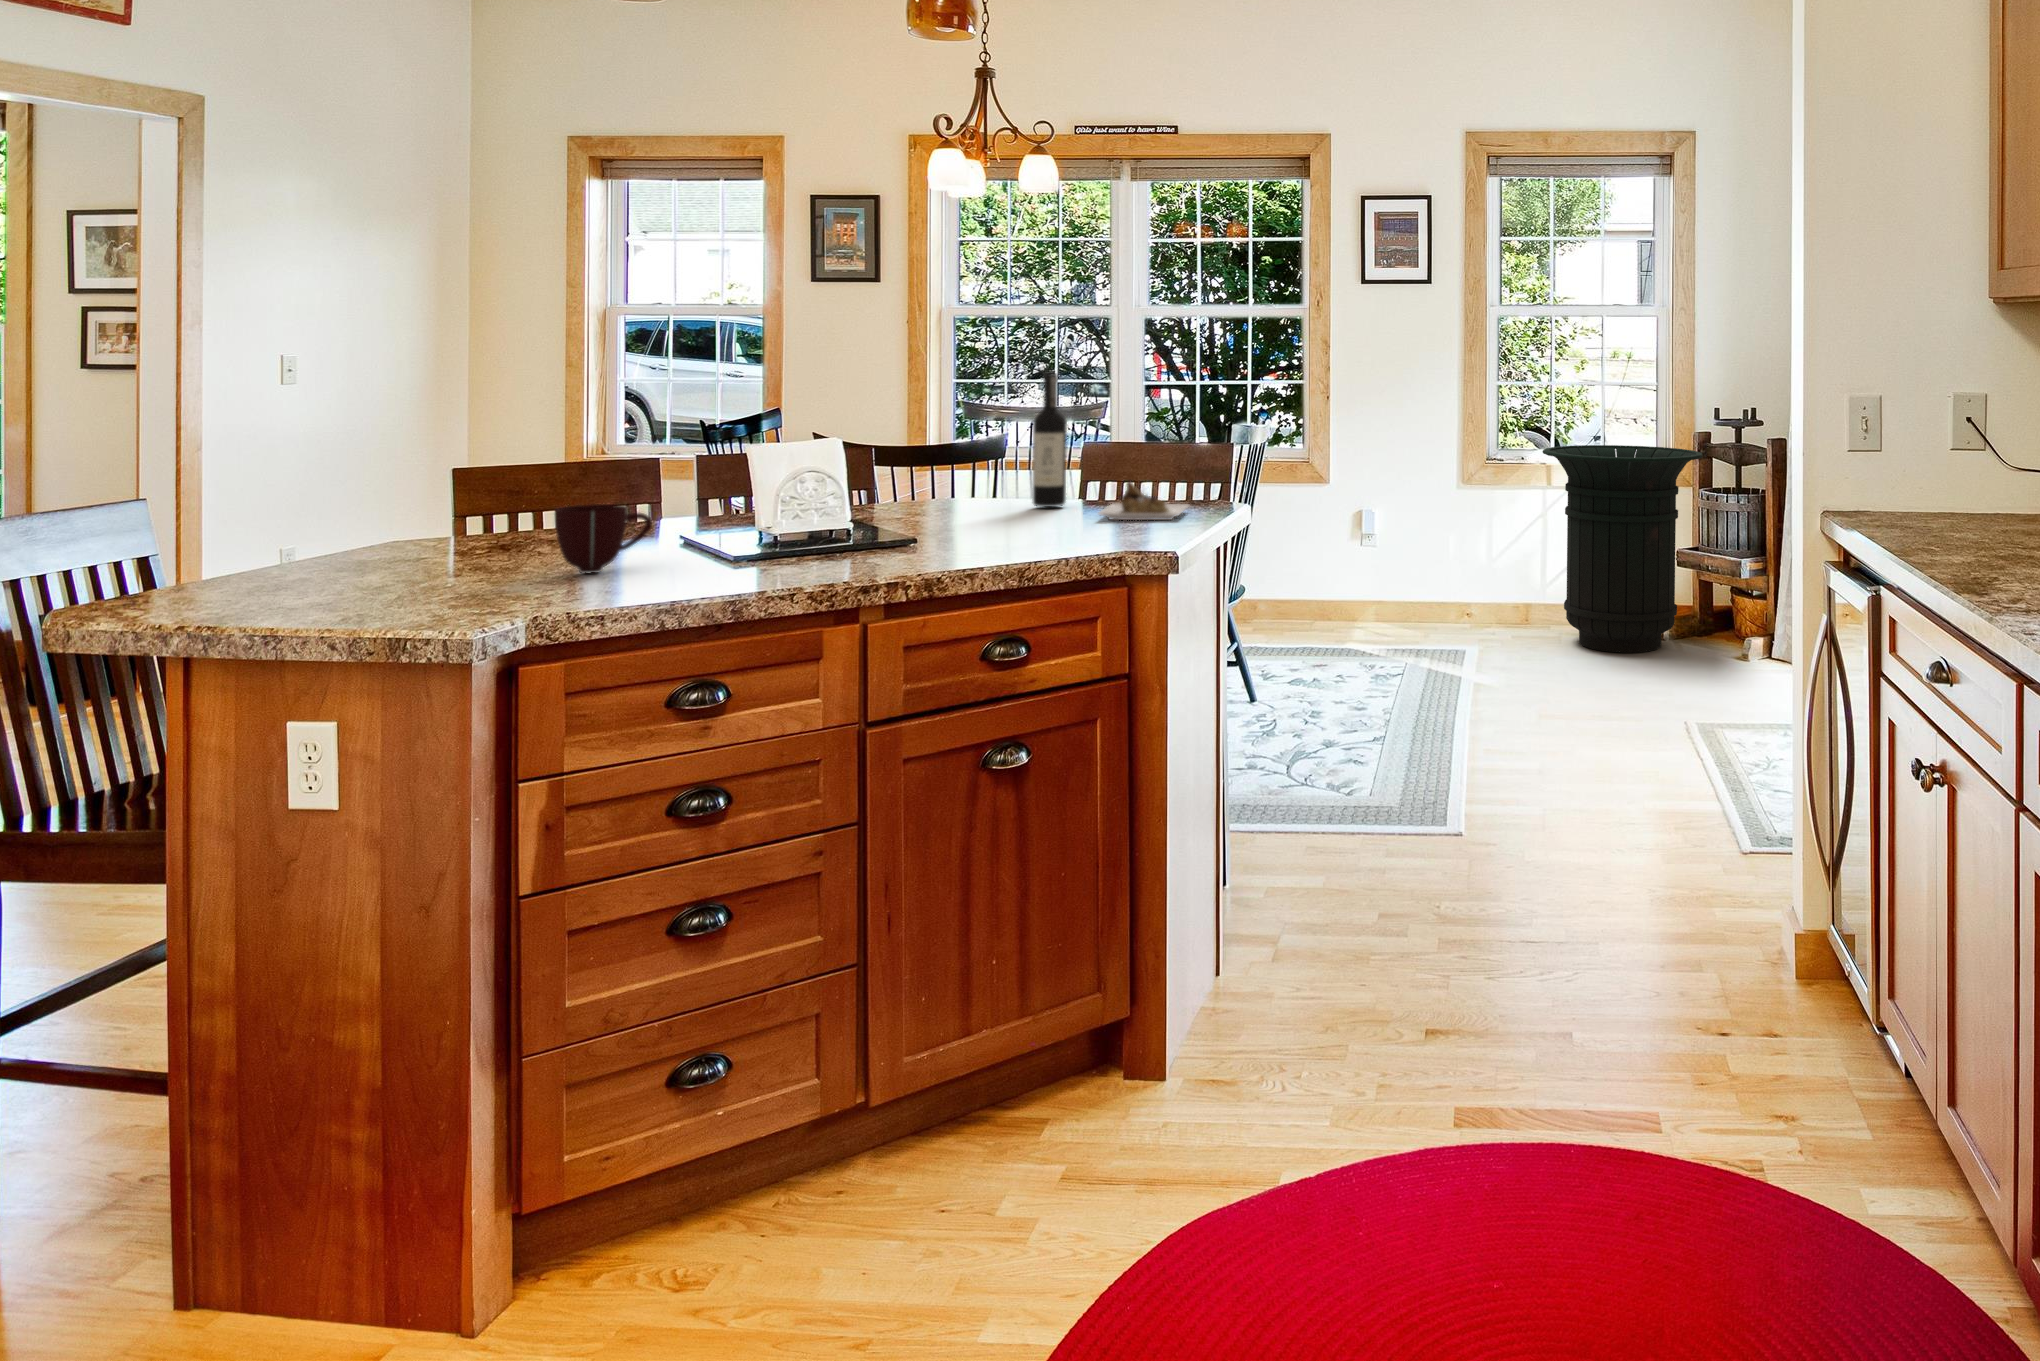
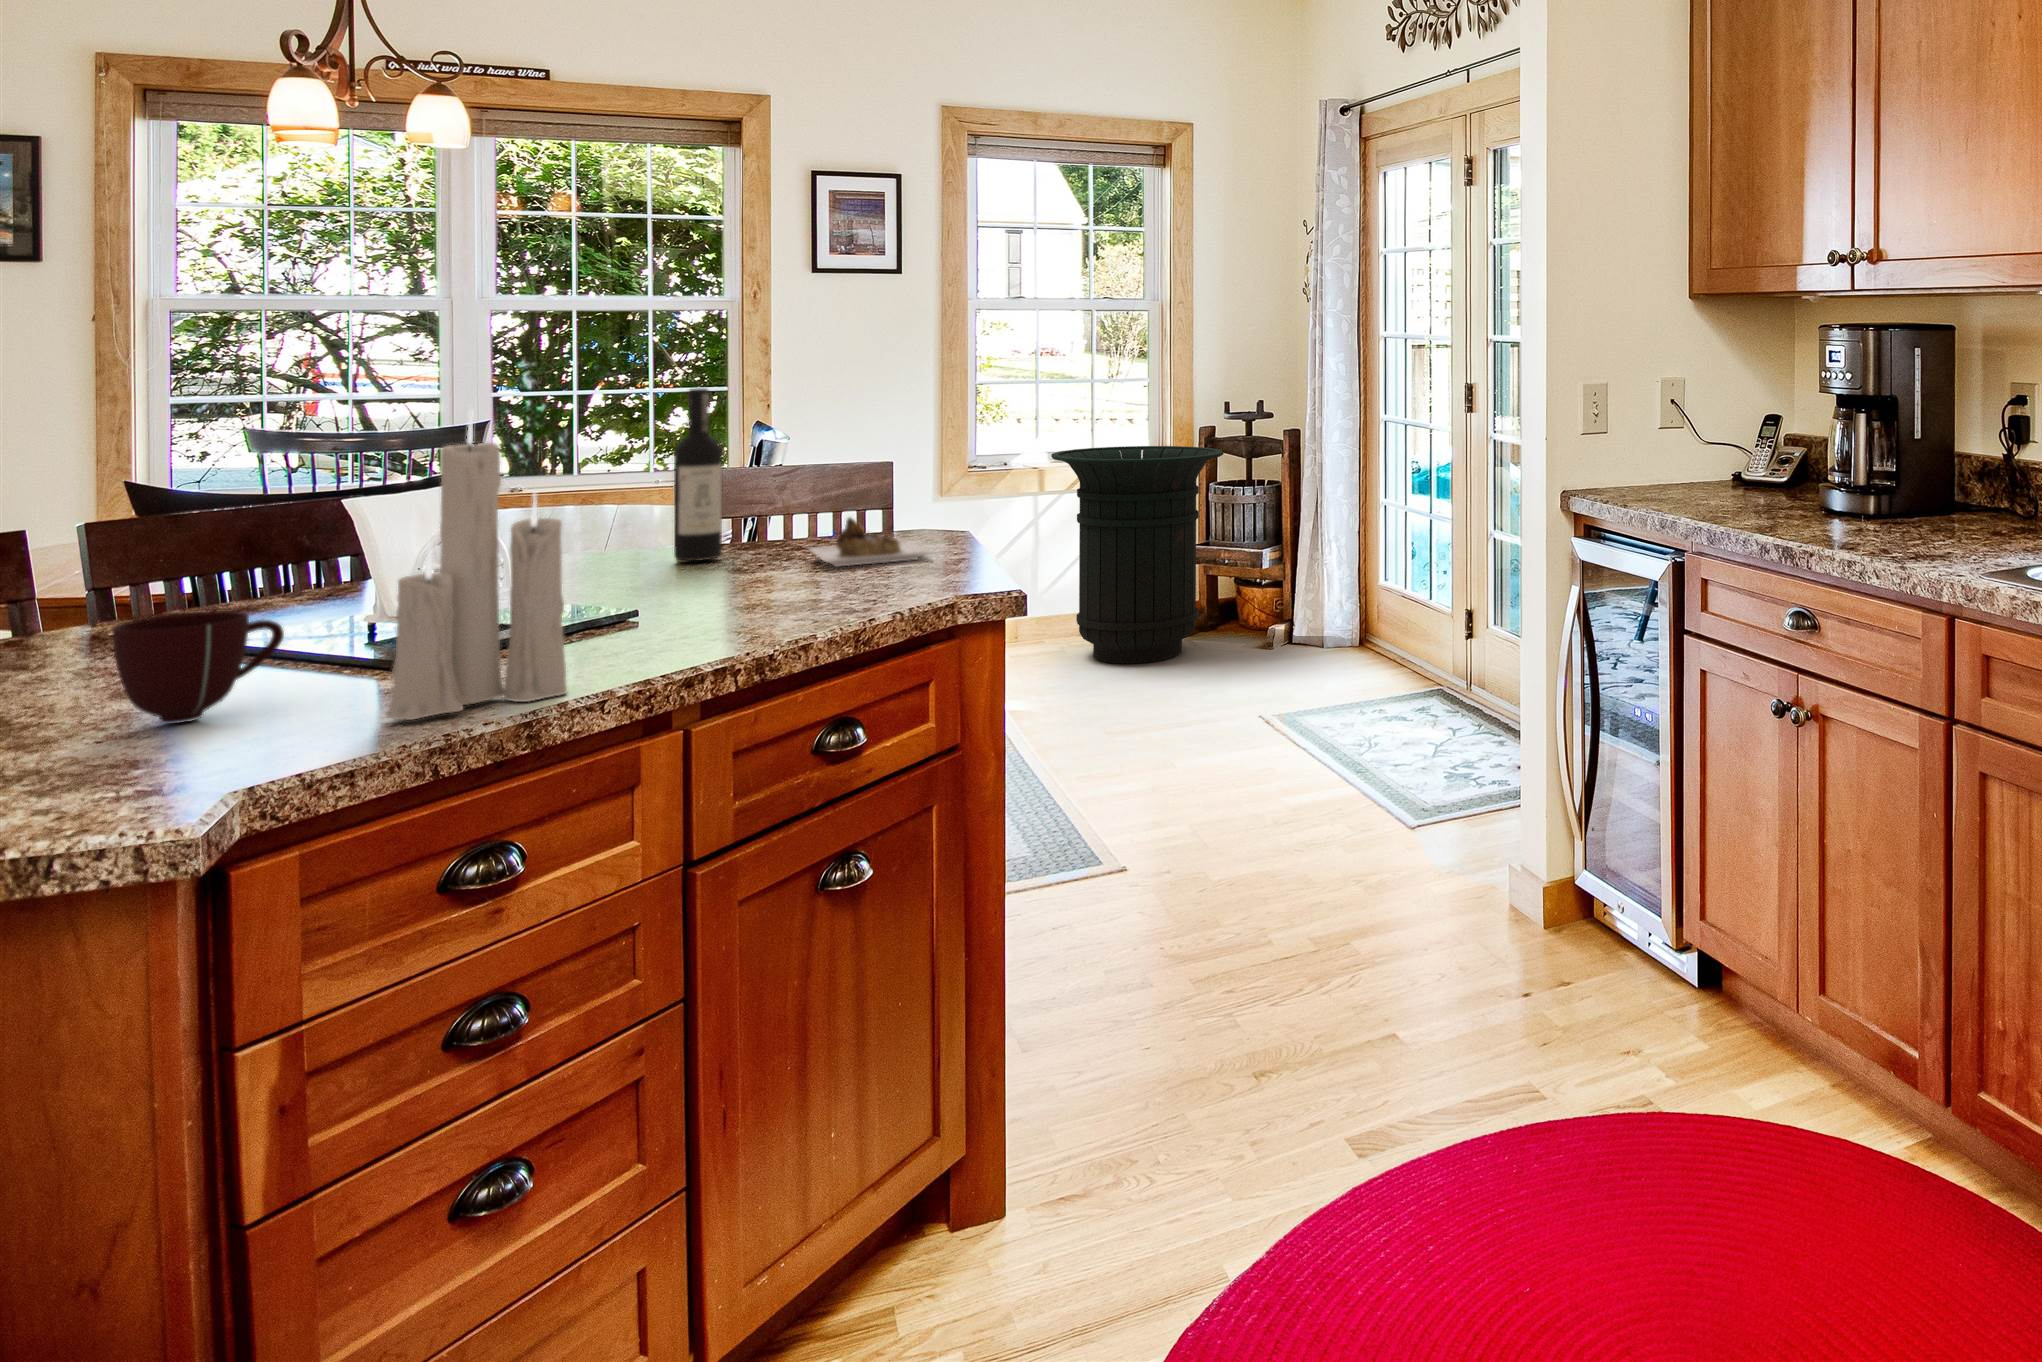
candle: none [652,365,769,587] -> present [386,413,567,720]

